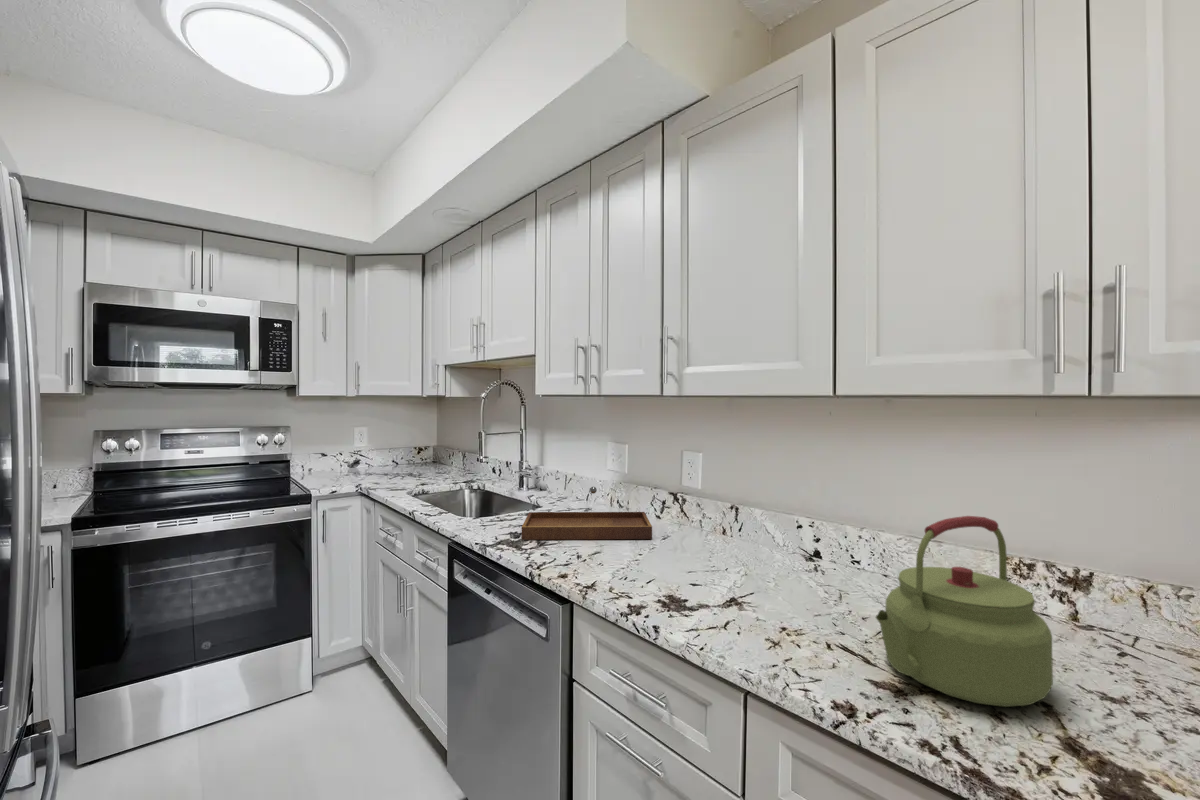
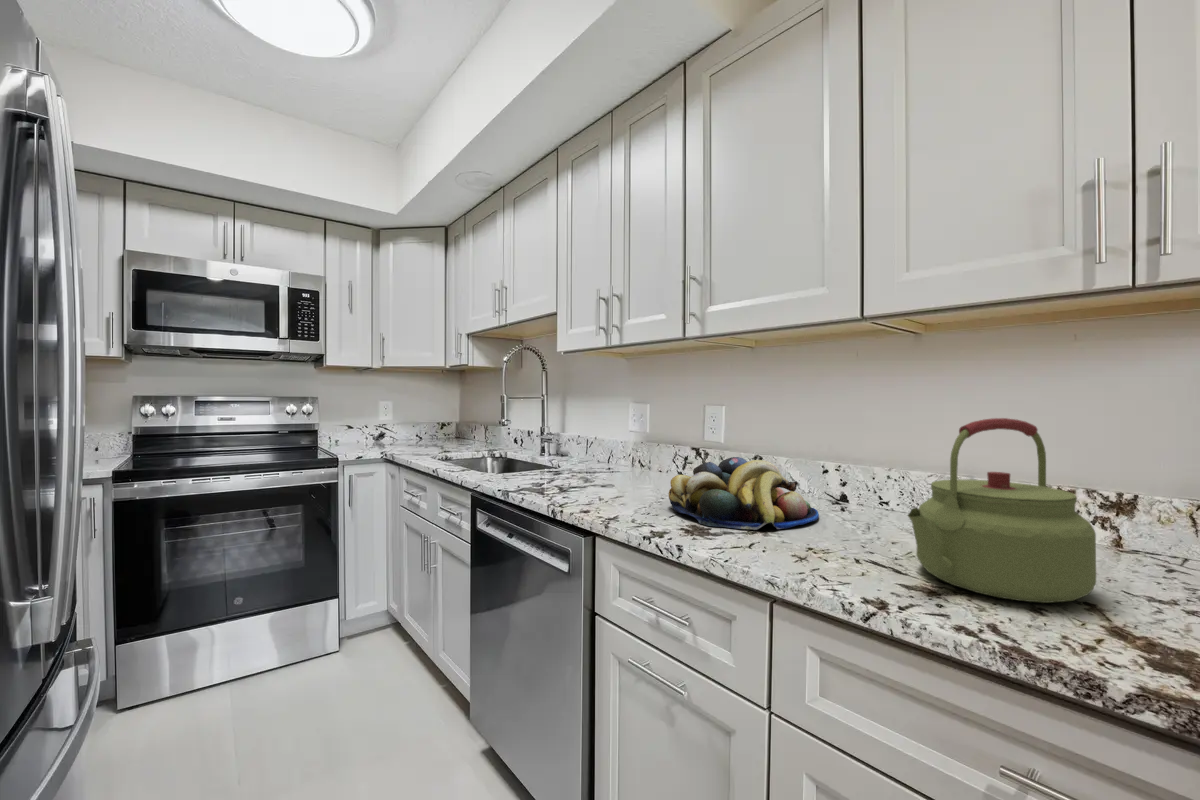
tray: present [522,487,652,540] -> none [544,439,675,488]
fruit bowl: none [646,515,793,602] -> present [669,457,819,530]

